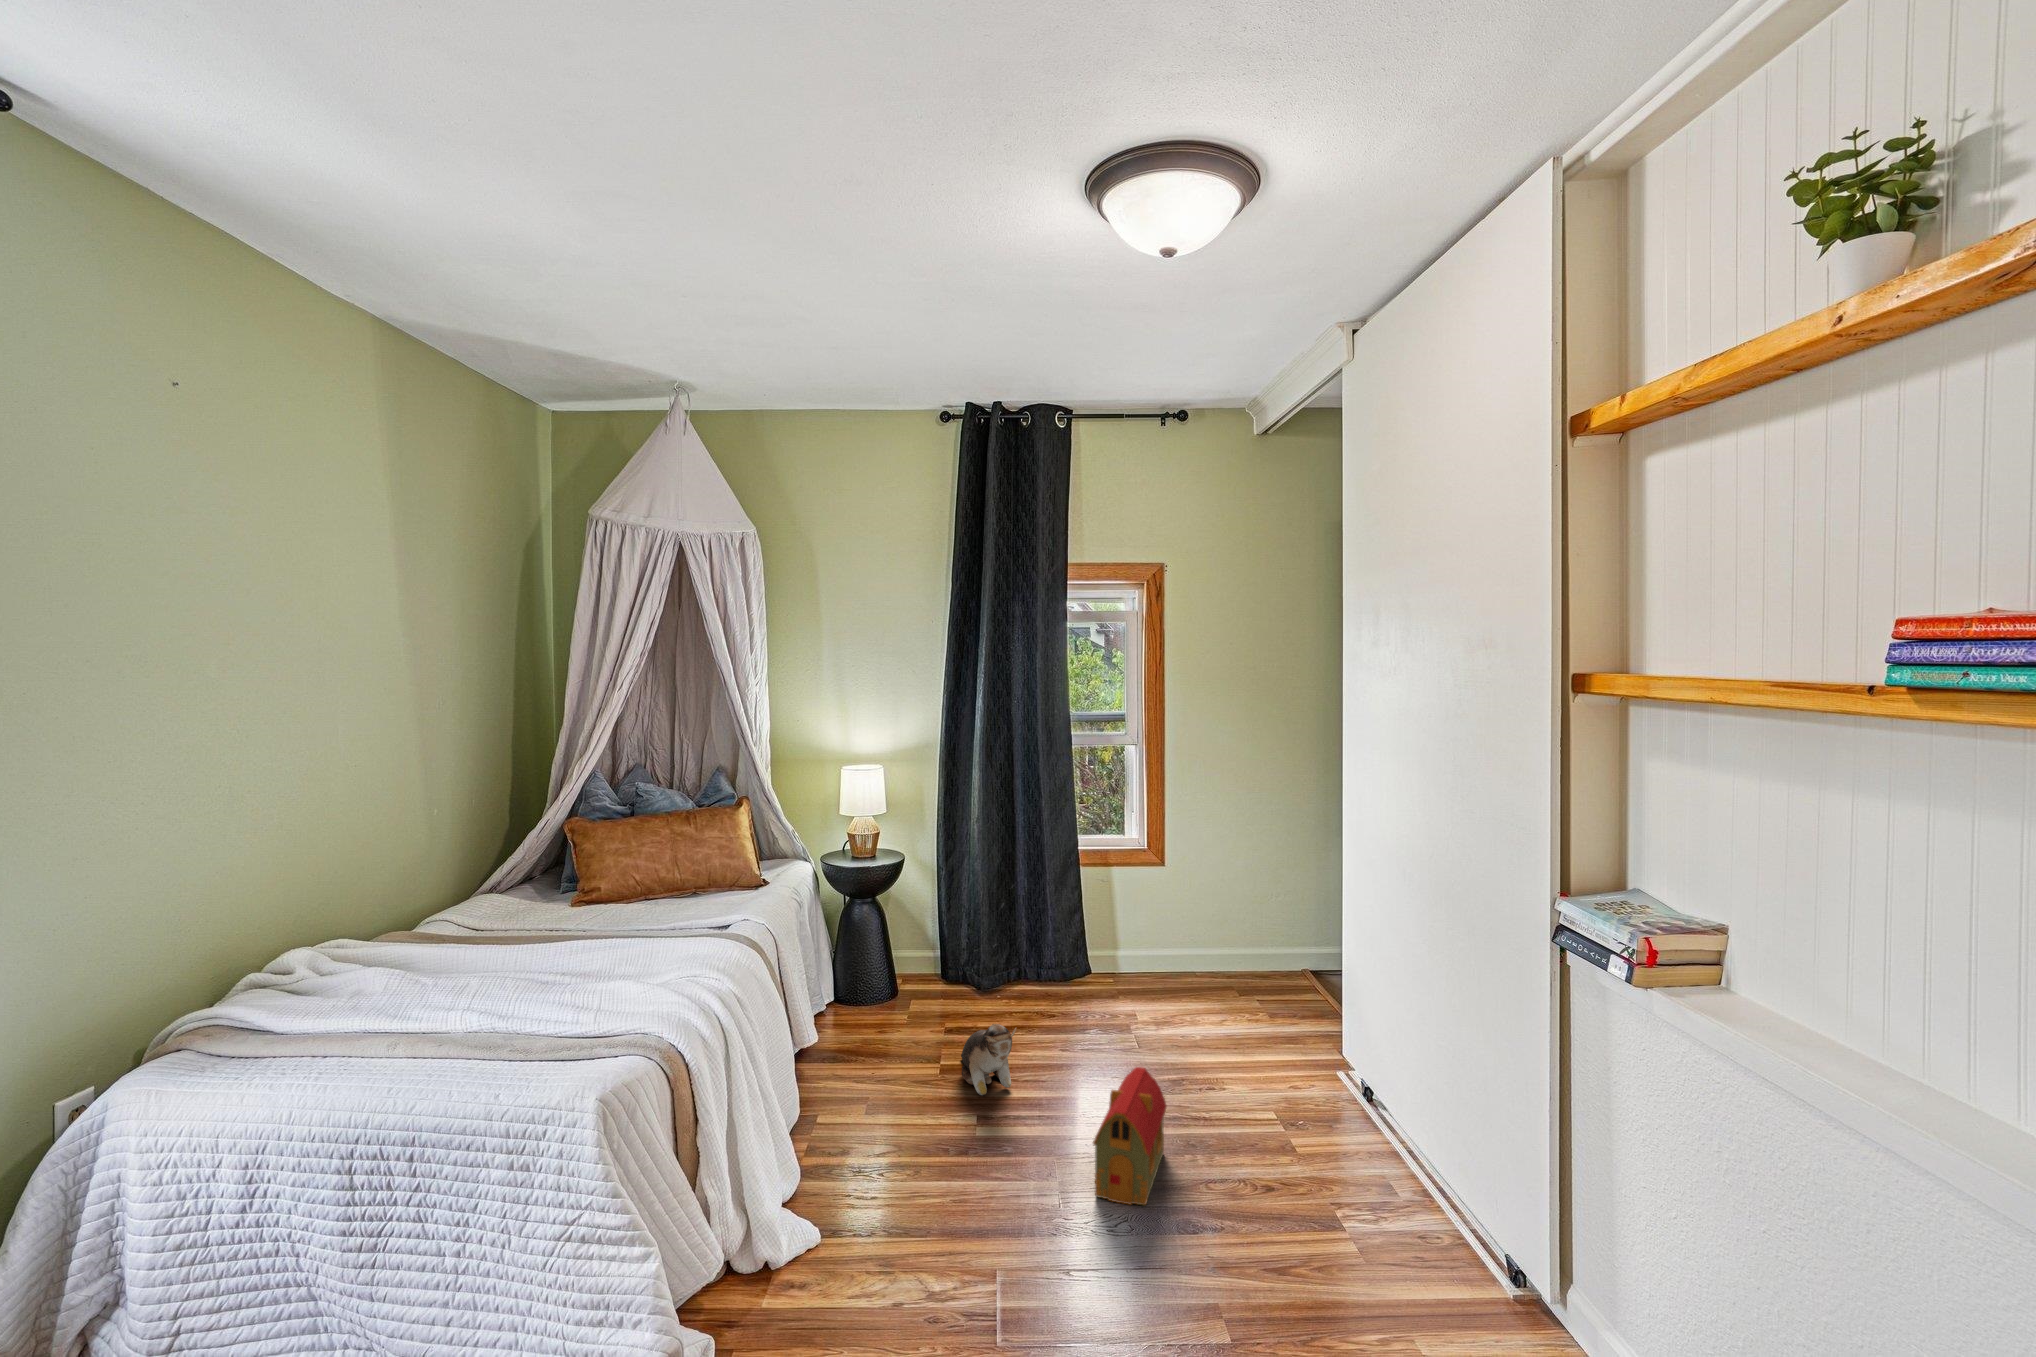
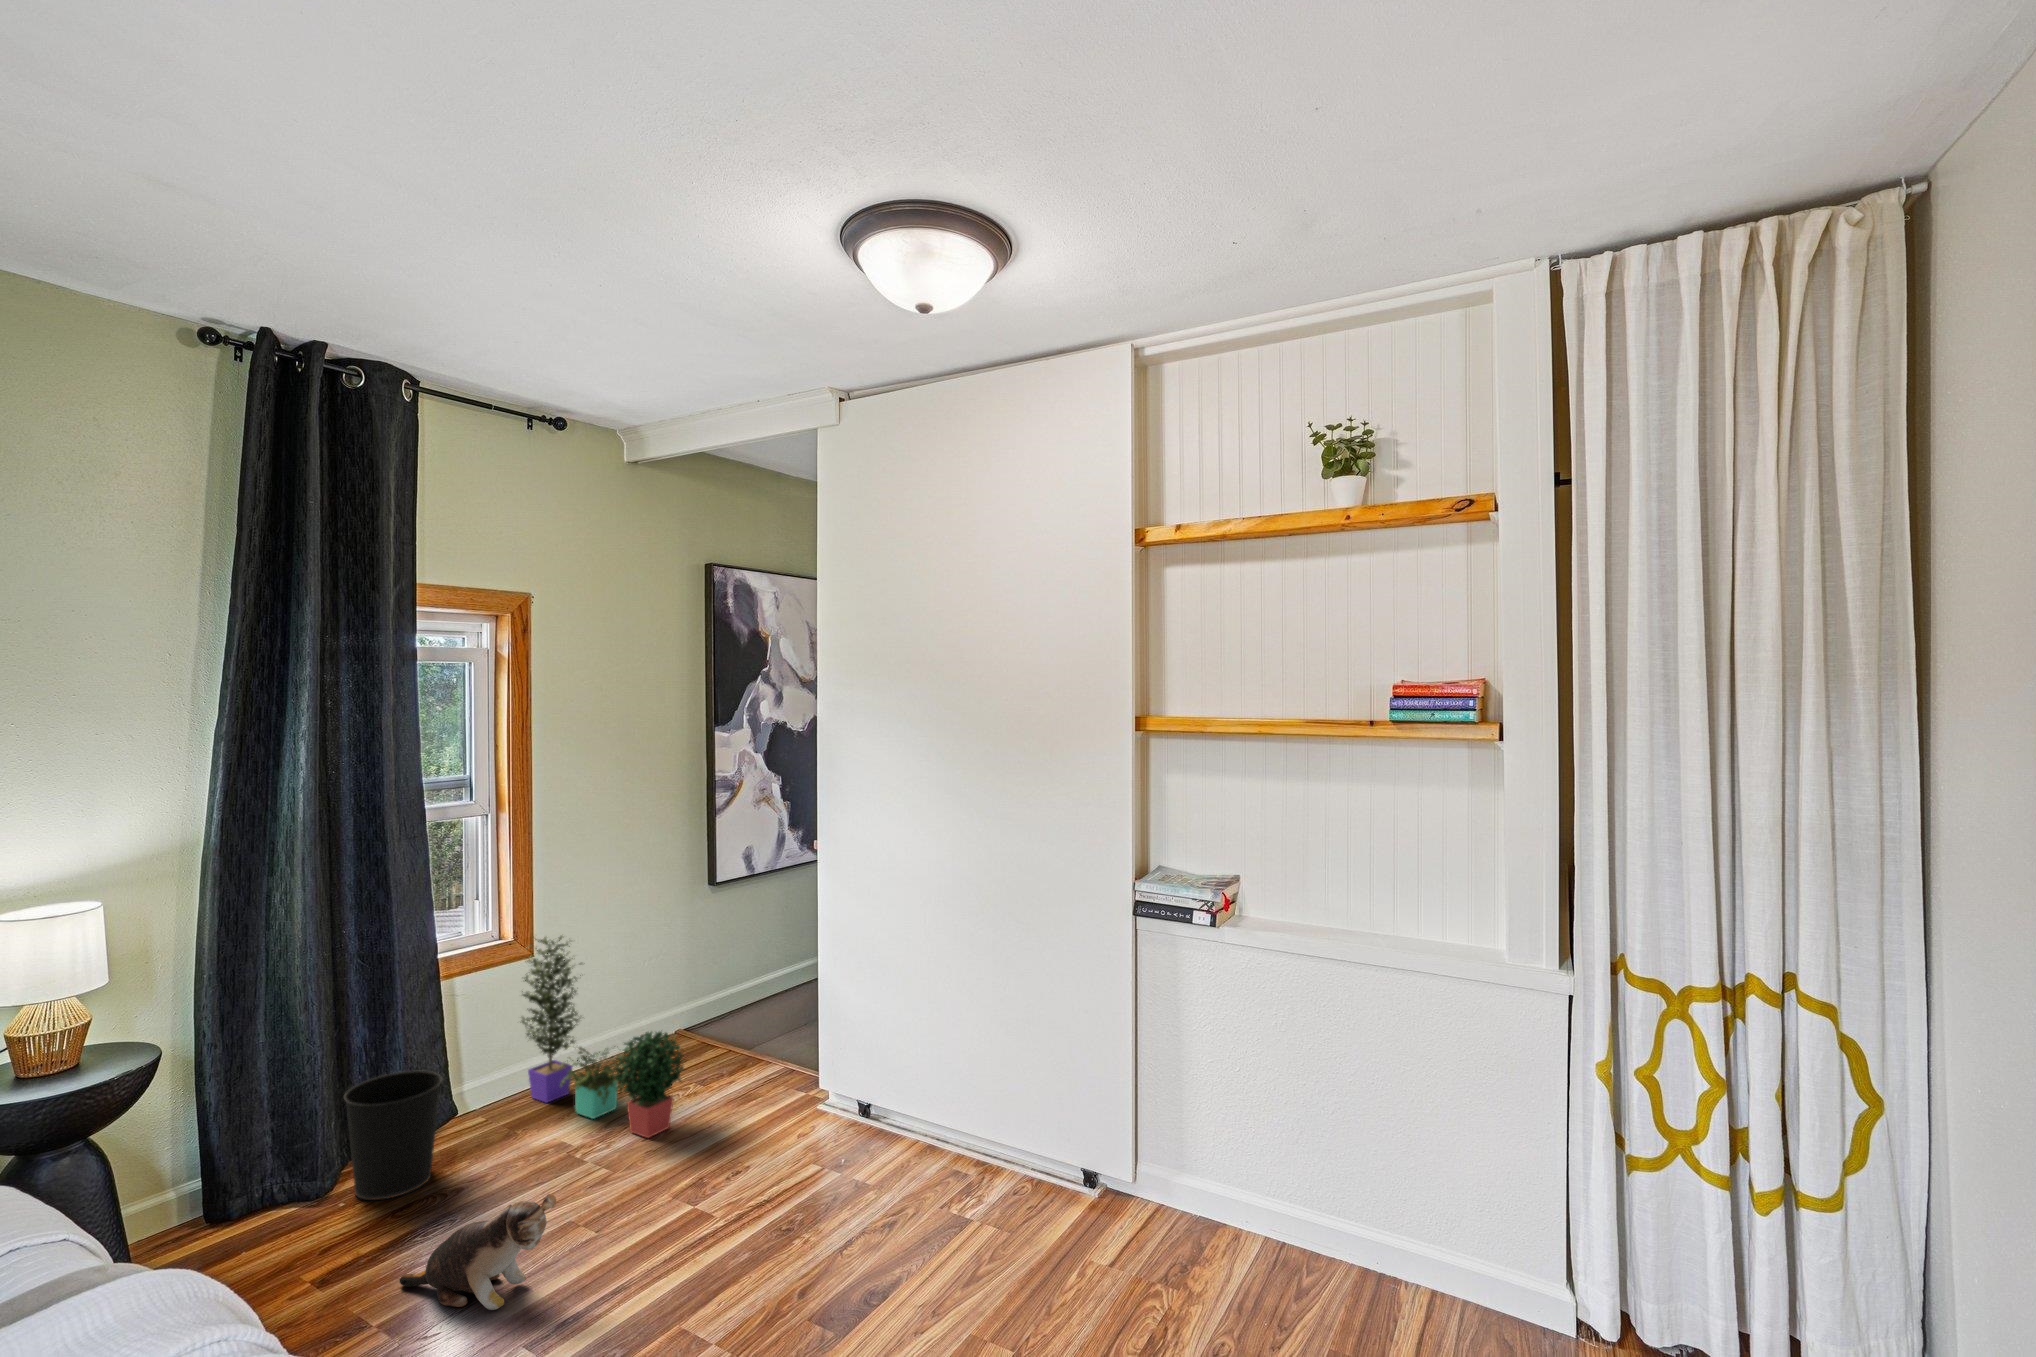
potted plant: none [1140,848,1225,1038] -> present [520,935,685,1138]
wastebasket: none [995,923,1055,1010] -> present [344,1070,443,1200]
toy house: present [1093,1067,1167,1205] -> none [720,1165,824,1323]

